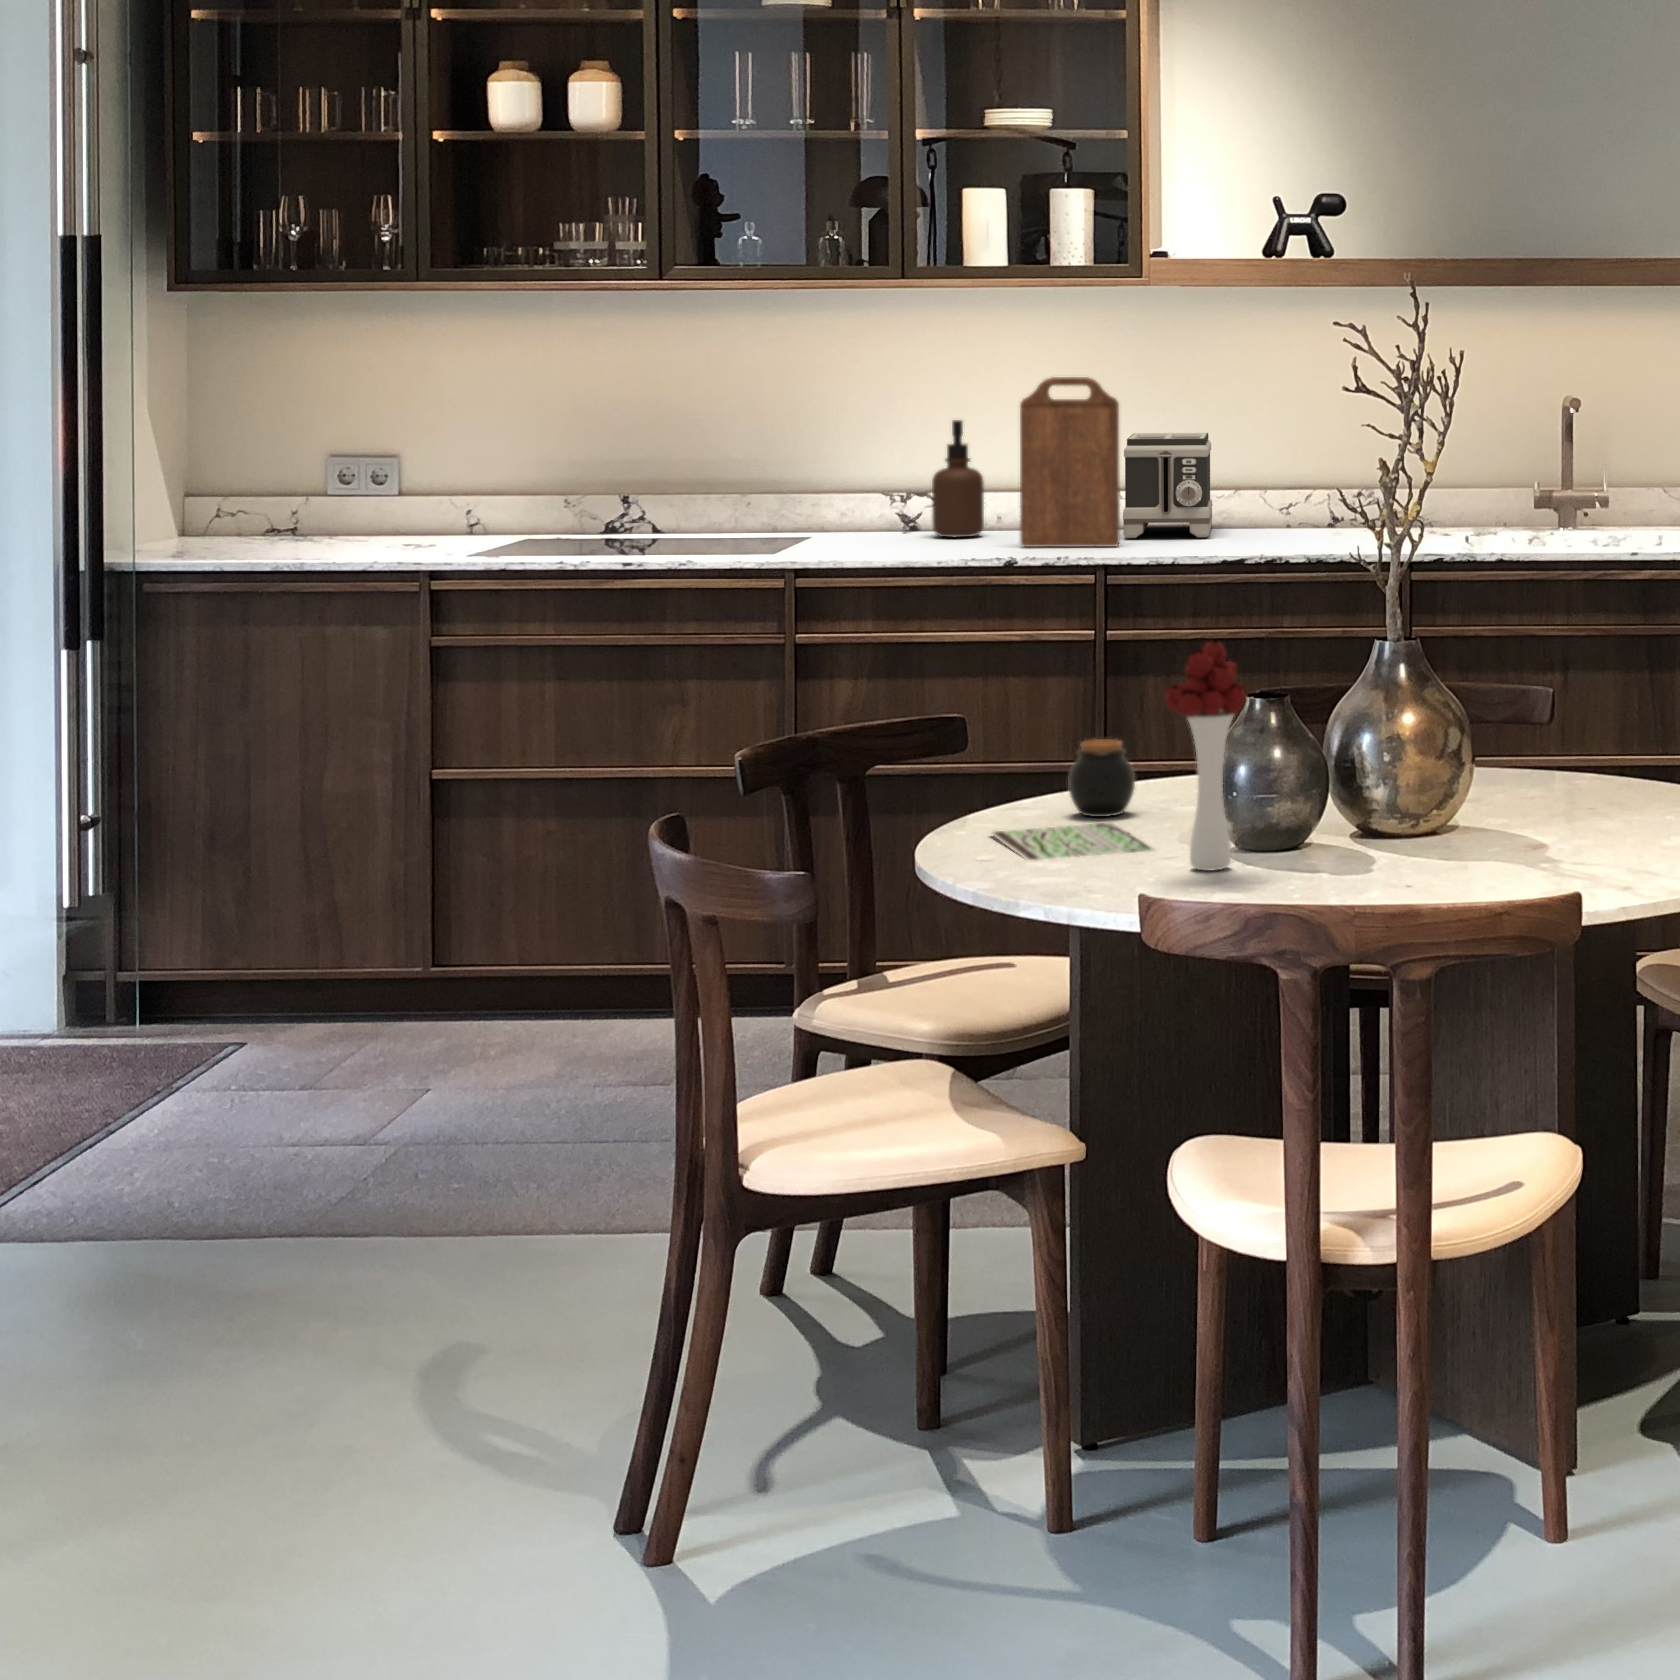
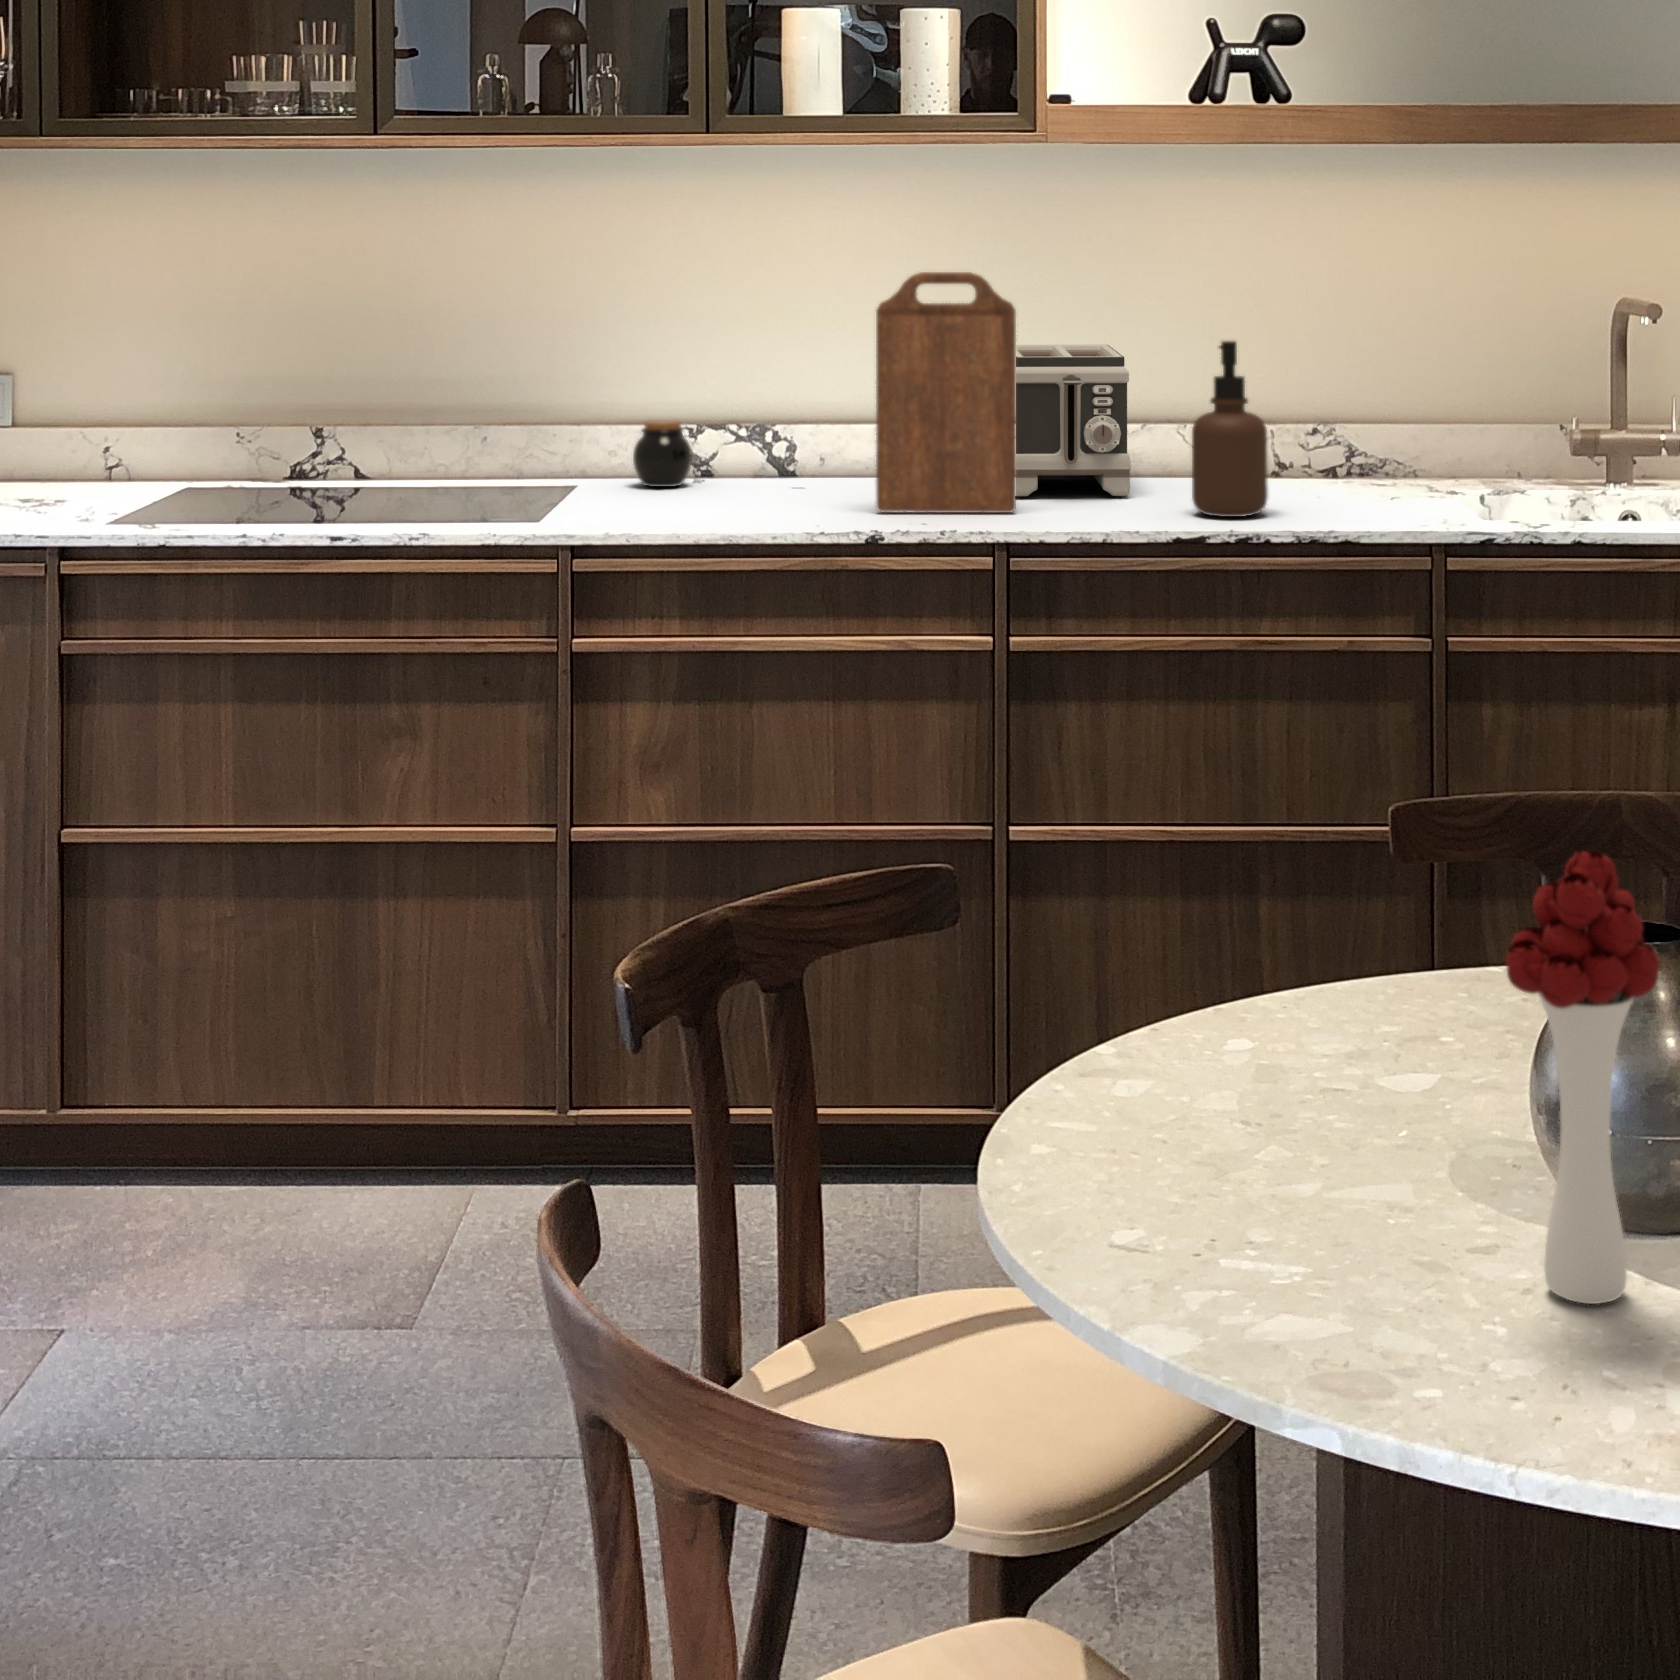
soap dispenser: present [932,420,984,538] -> present [1192,341,1268,517]
jar: present [1068,739,1135,817] -> present [633,420,692,487]
book: present [992,823,1154,860] -> none [1076,1114,1447,1264]

